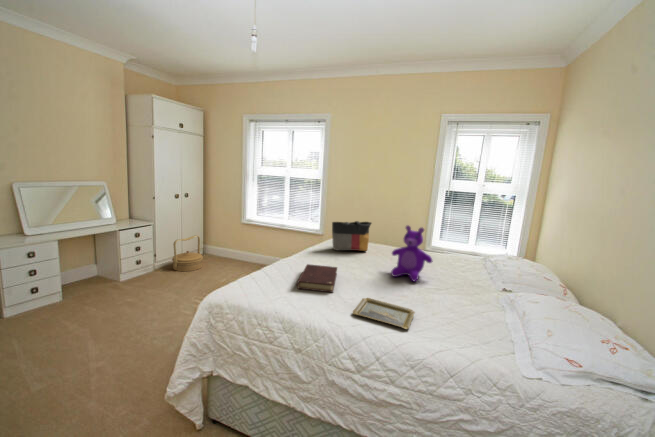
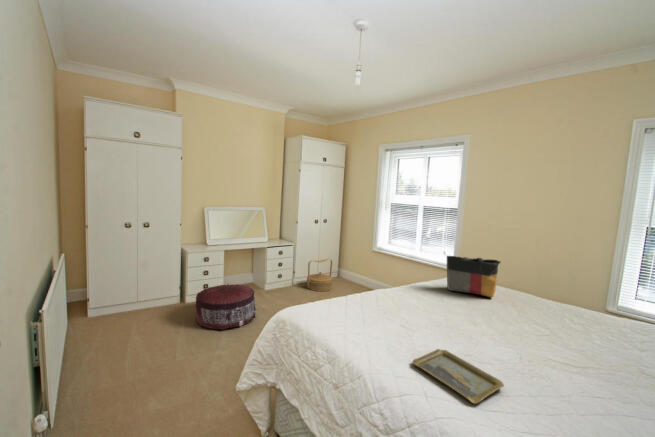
teddy bear: present [391,226,433,281] -> none [506,267,578,348]
book: present [297,264,337,292] -> none [370,298,430,334]
pouf: none [27,280,126,344] -> present [196,284,256,330]

